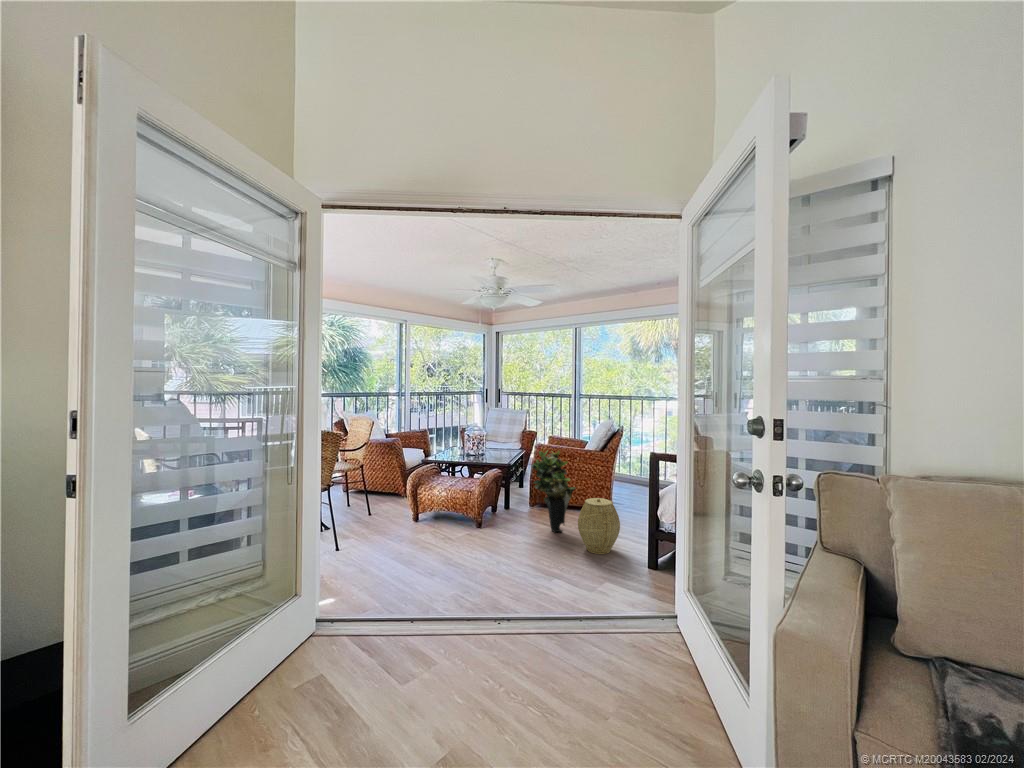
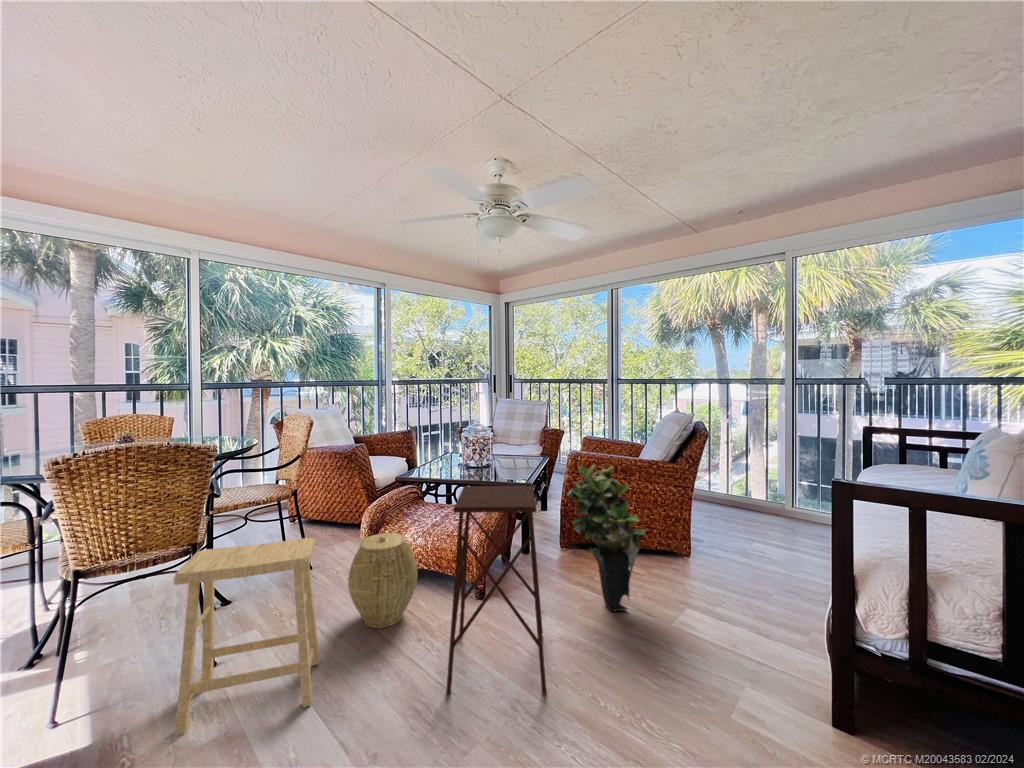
side table: none [464,457,514,557] -> present [446,486,547,694]
footstool: none [339,481,398,567] -> present [174,538,319,736]
woven basket: present [578,498,620,554] -> present [348,533,418,628]

